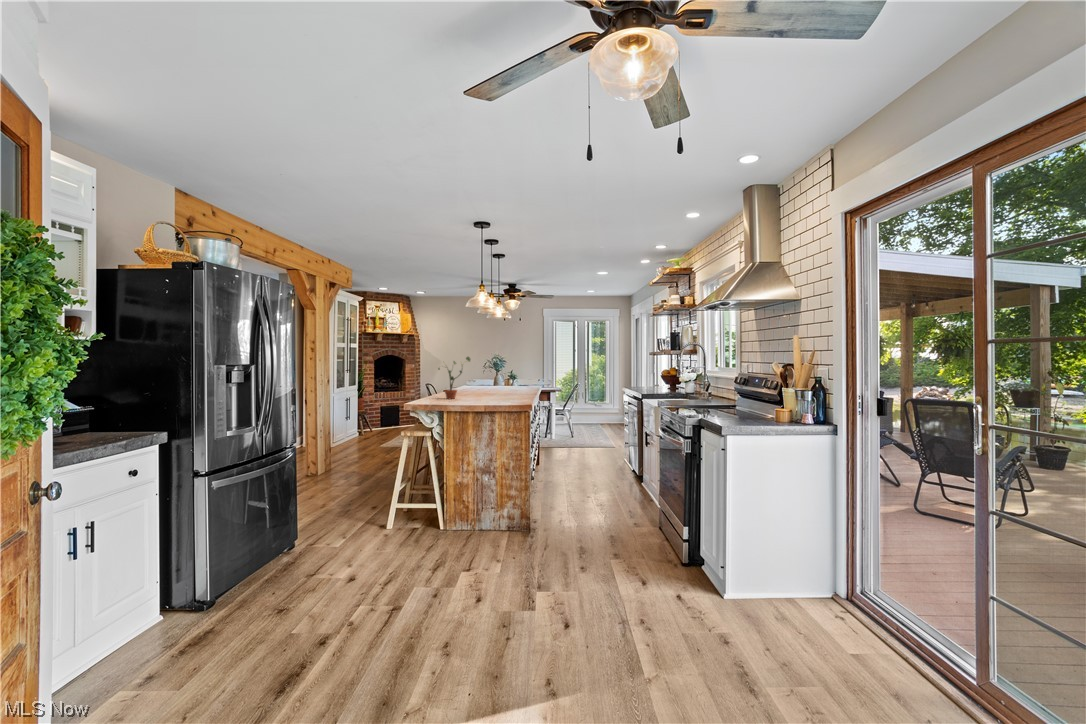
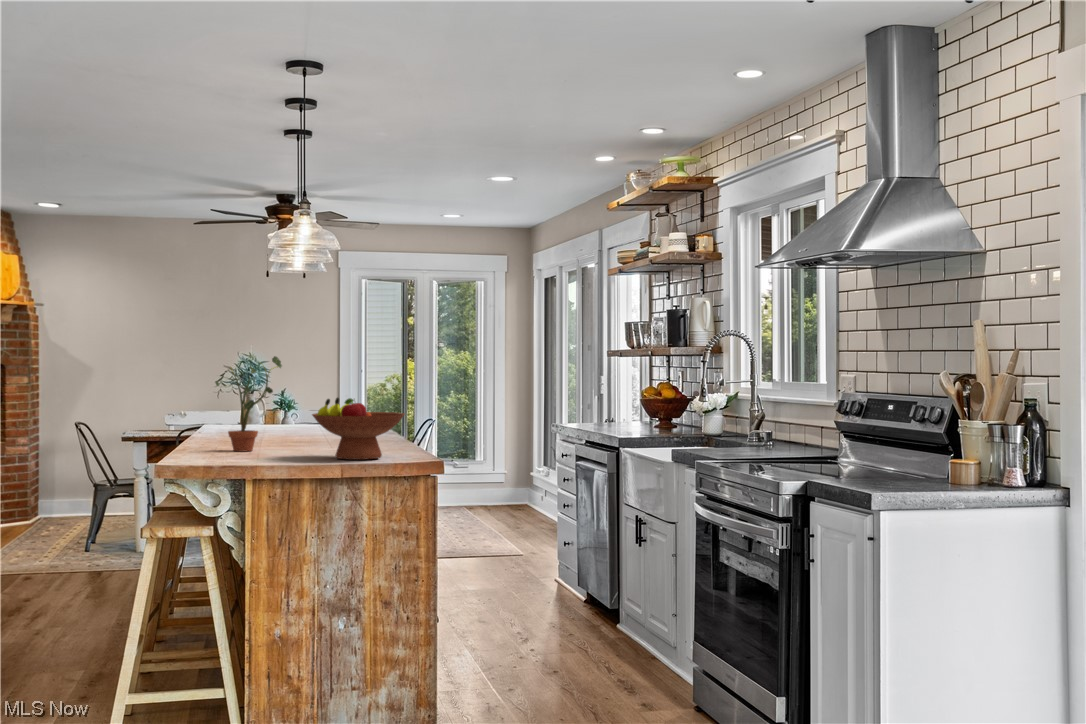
fruit bowl: none [472,375,515,403] -> present [312,398,405,460]

